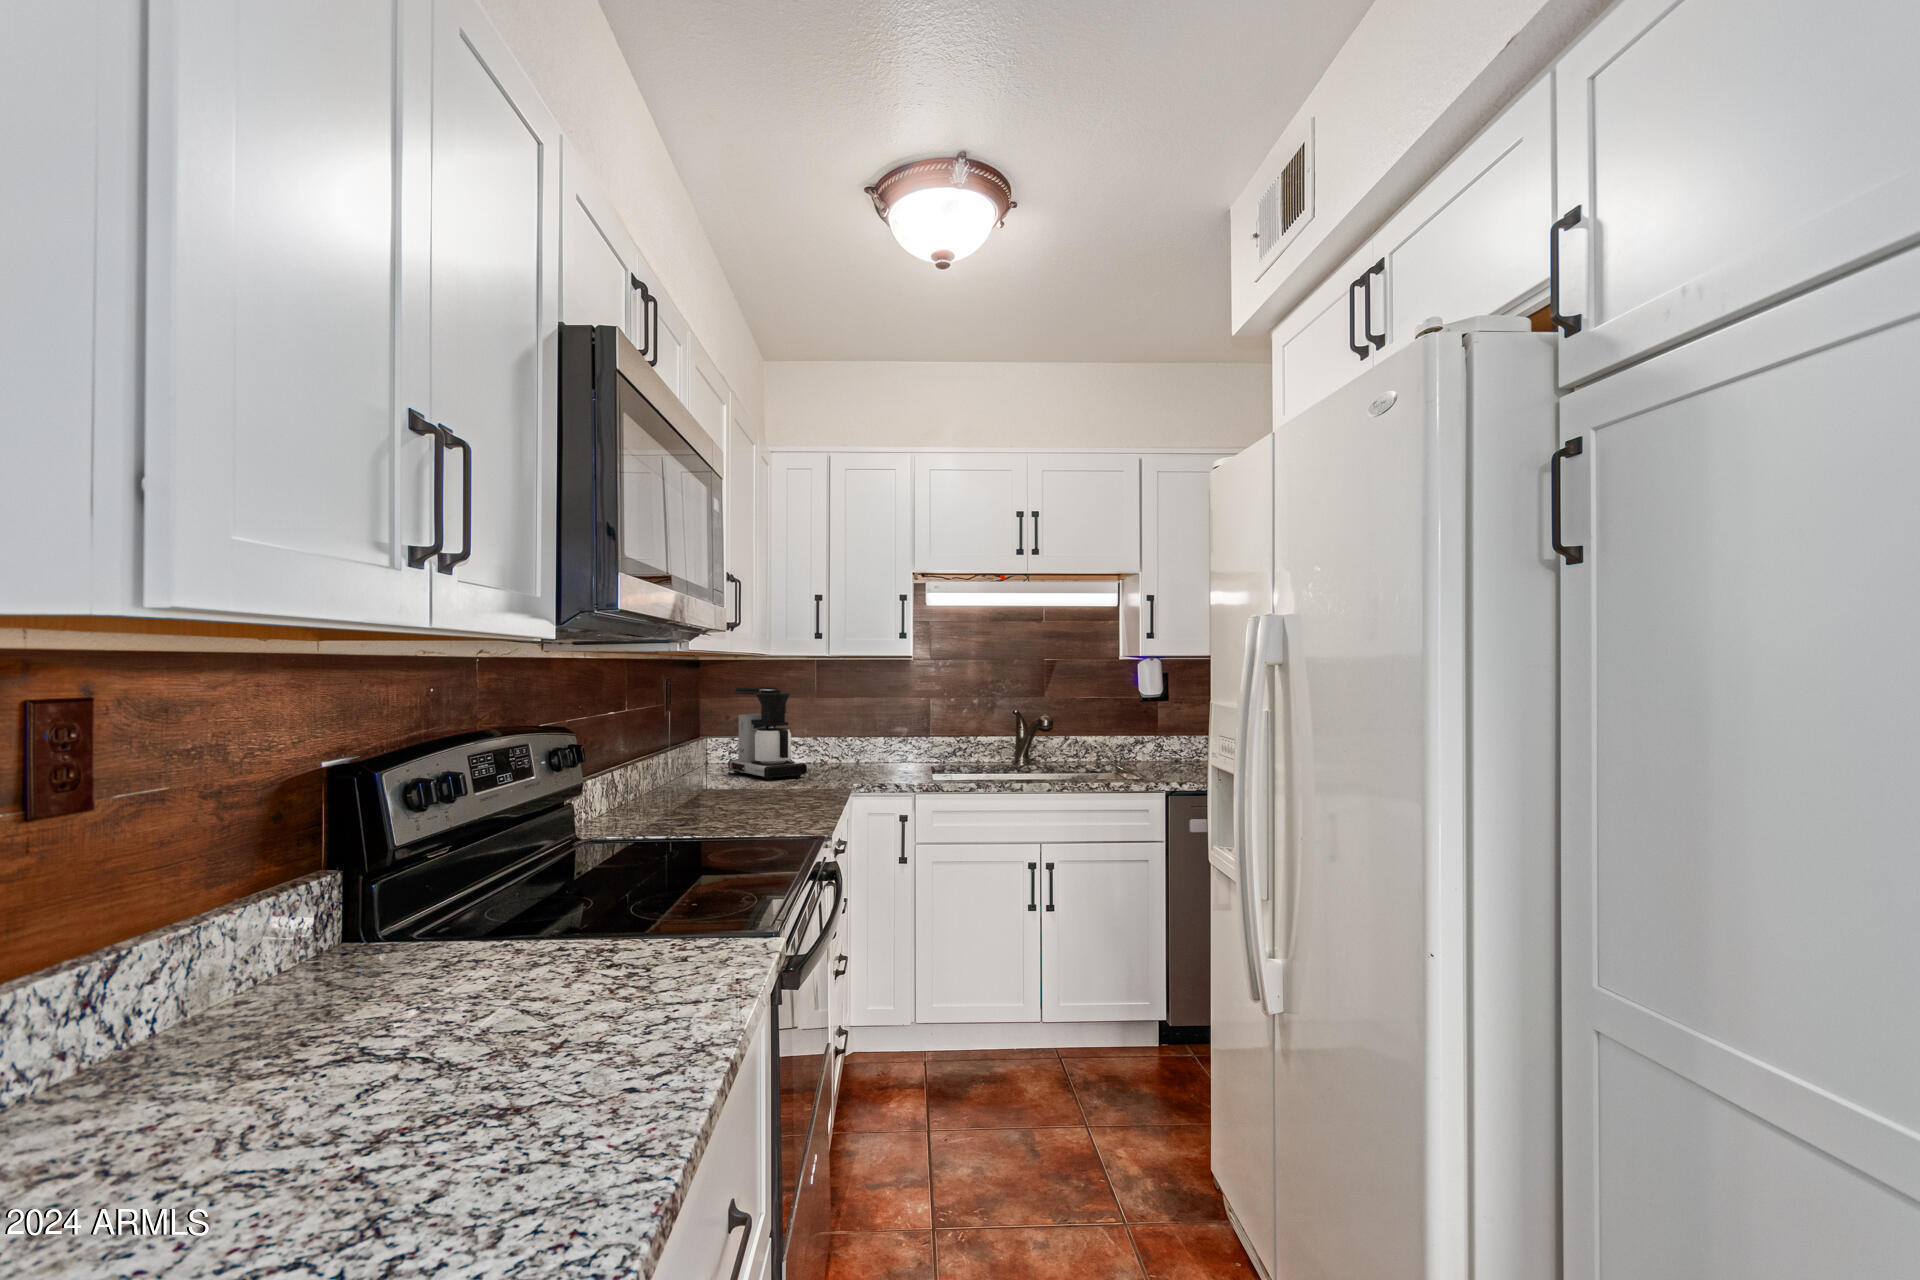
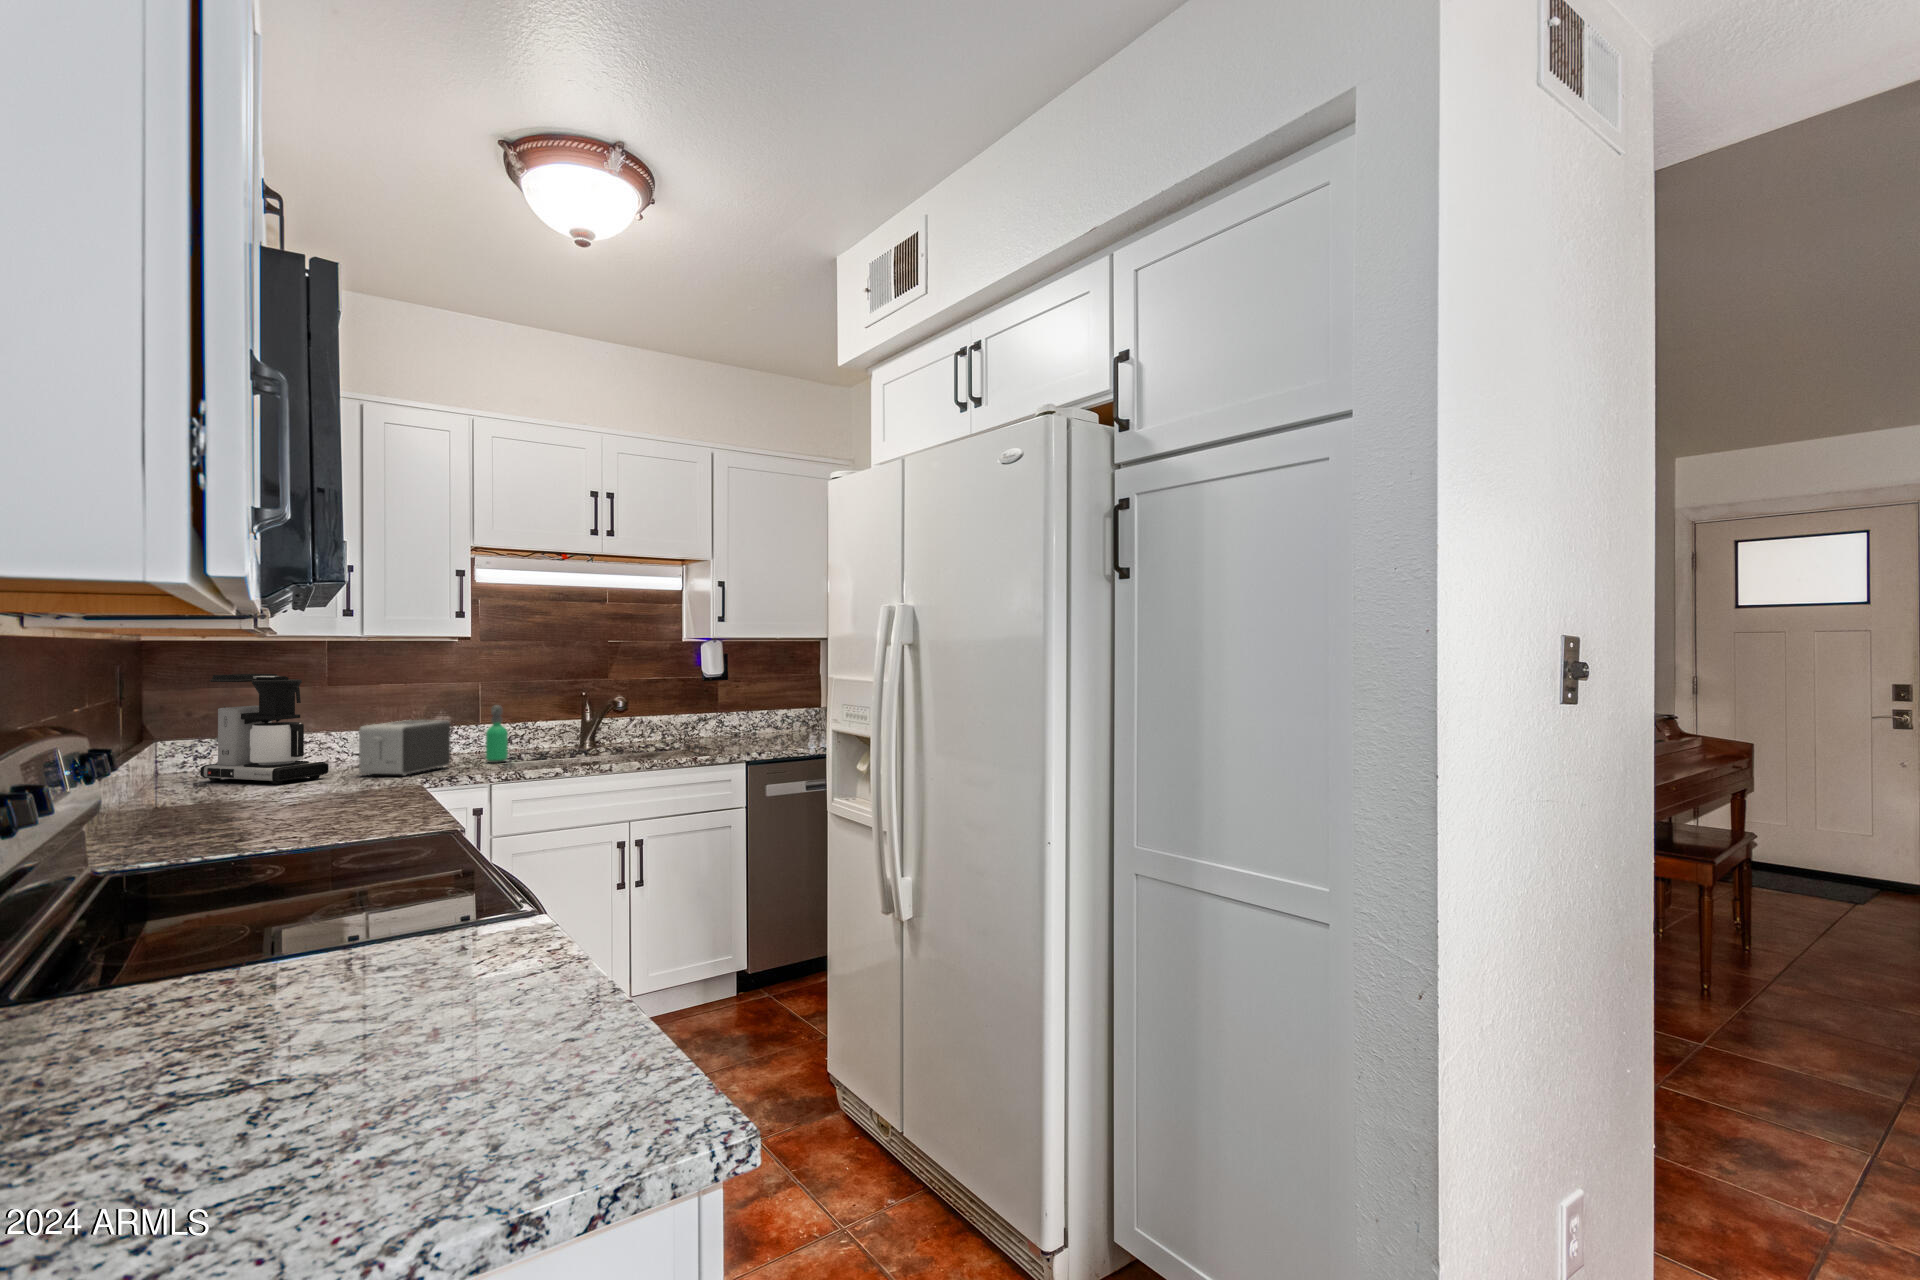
soap dispenser: none [934,719,952,773] -> present [486,705,508,763]
toaster: none [828,730,901,780] -> present [359,720,450,776]

